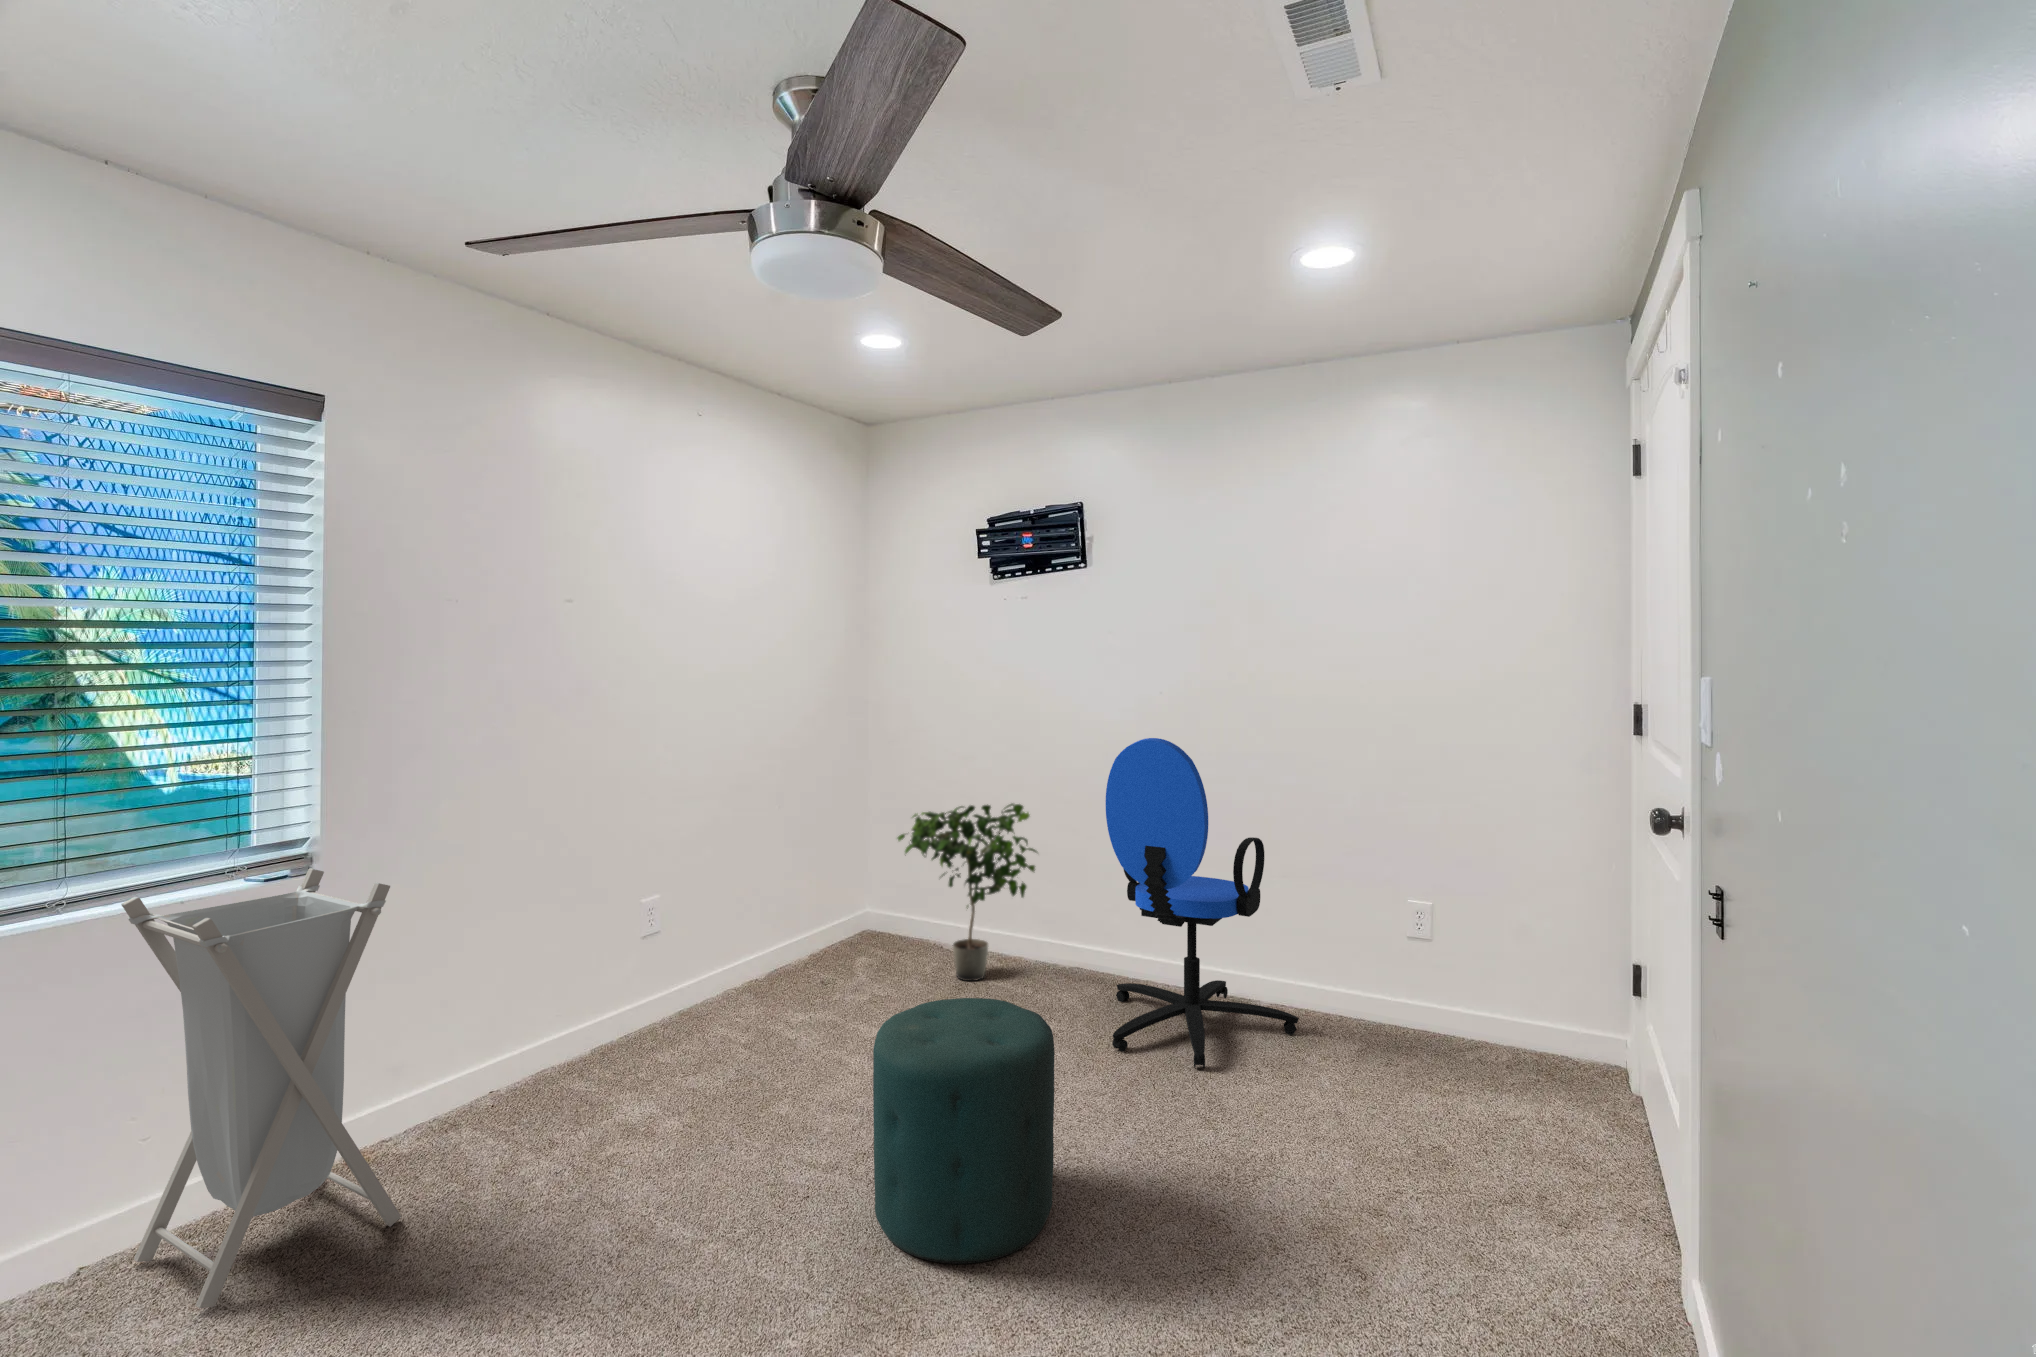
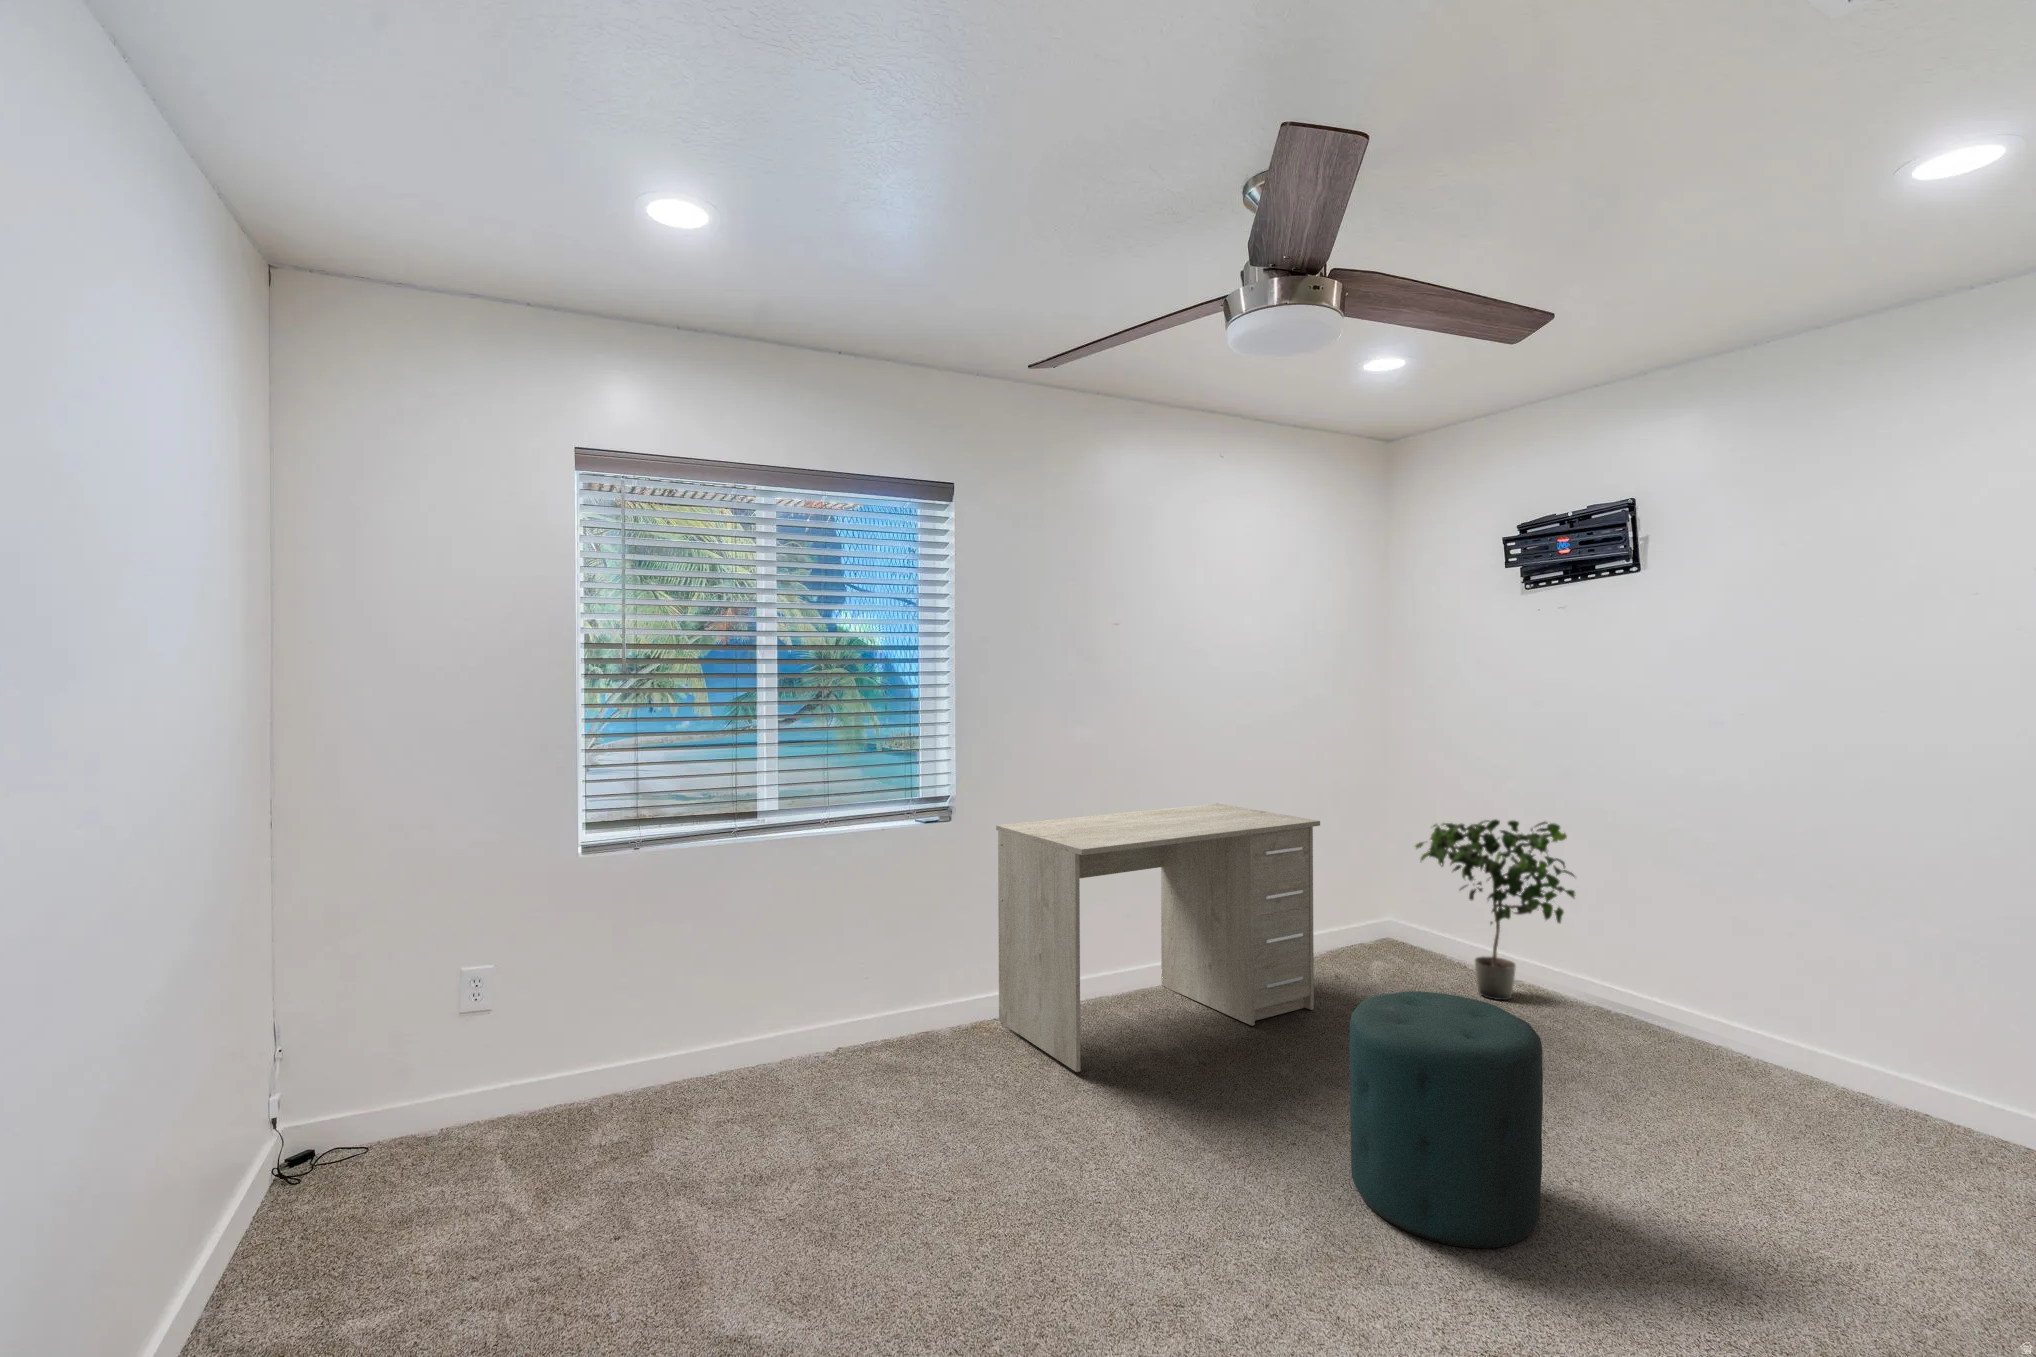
office chair: present [1106,738,1299,1068] -> none [1642,755,1948,1145]
desk: none [389,813,811,1185] -> present [996,803,1320,1073]
laundry hamper: present [121,868,401,1308] -> none [851,814,997,1094]

